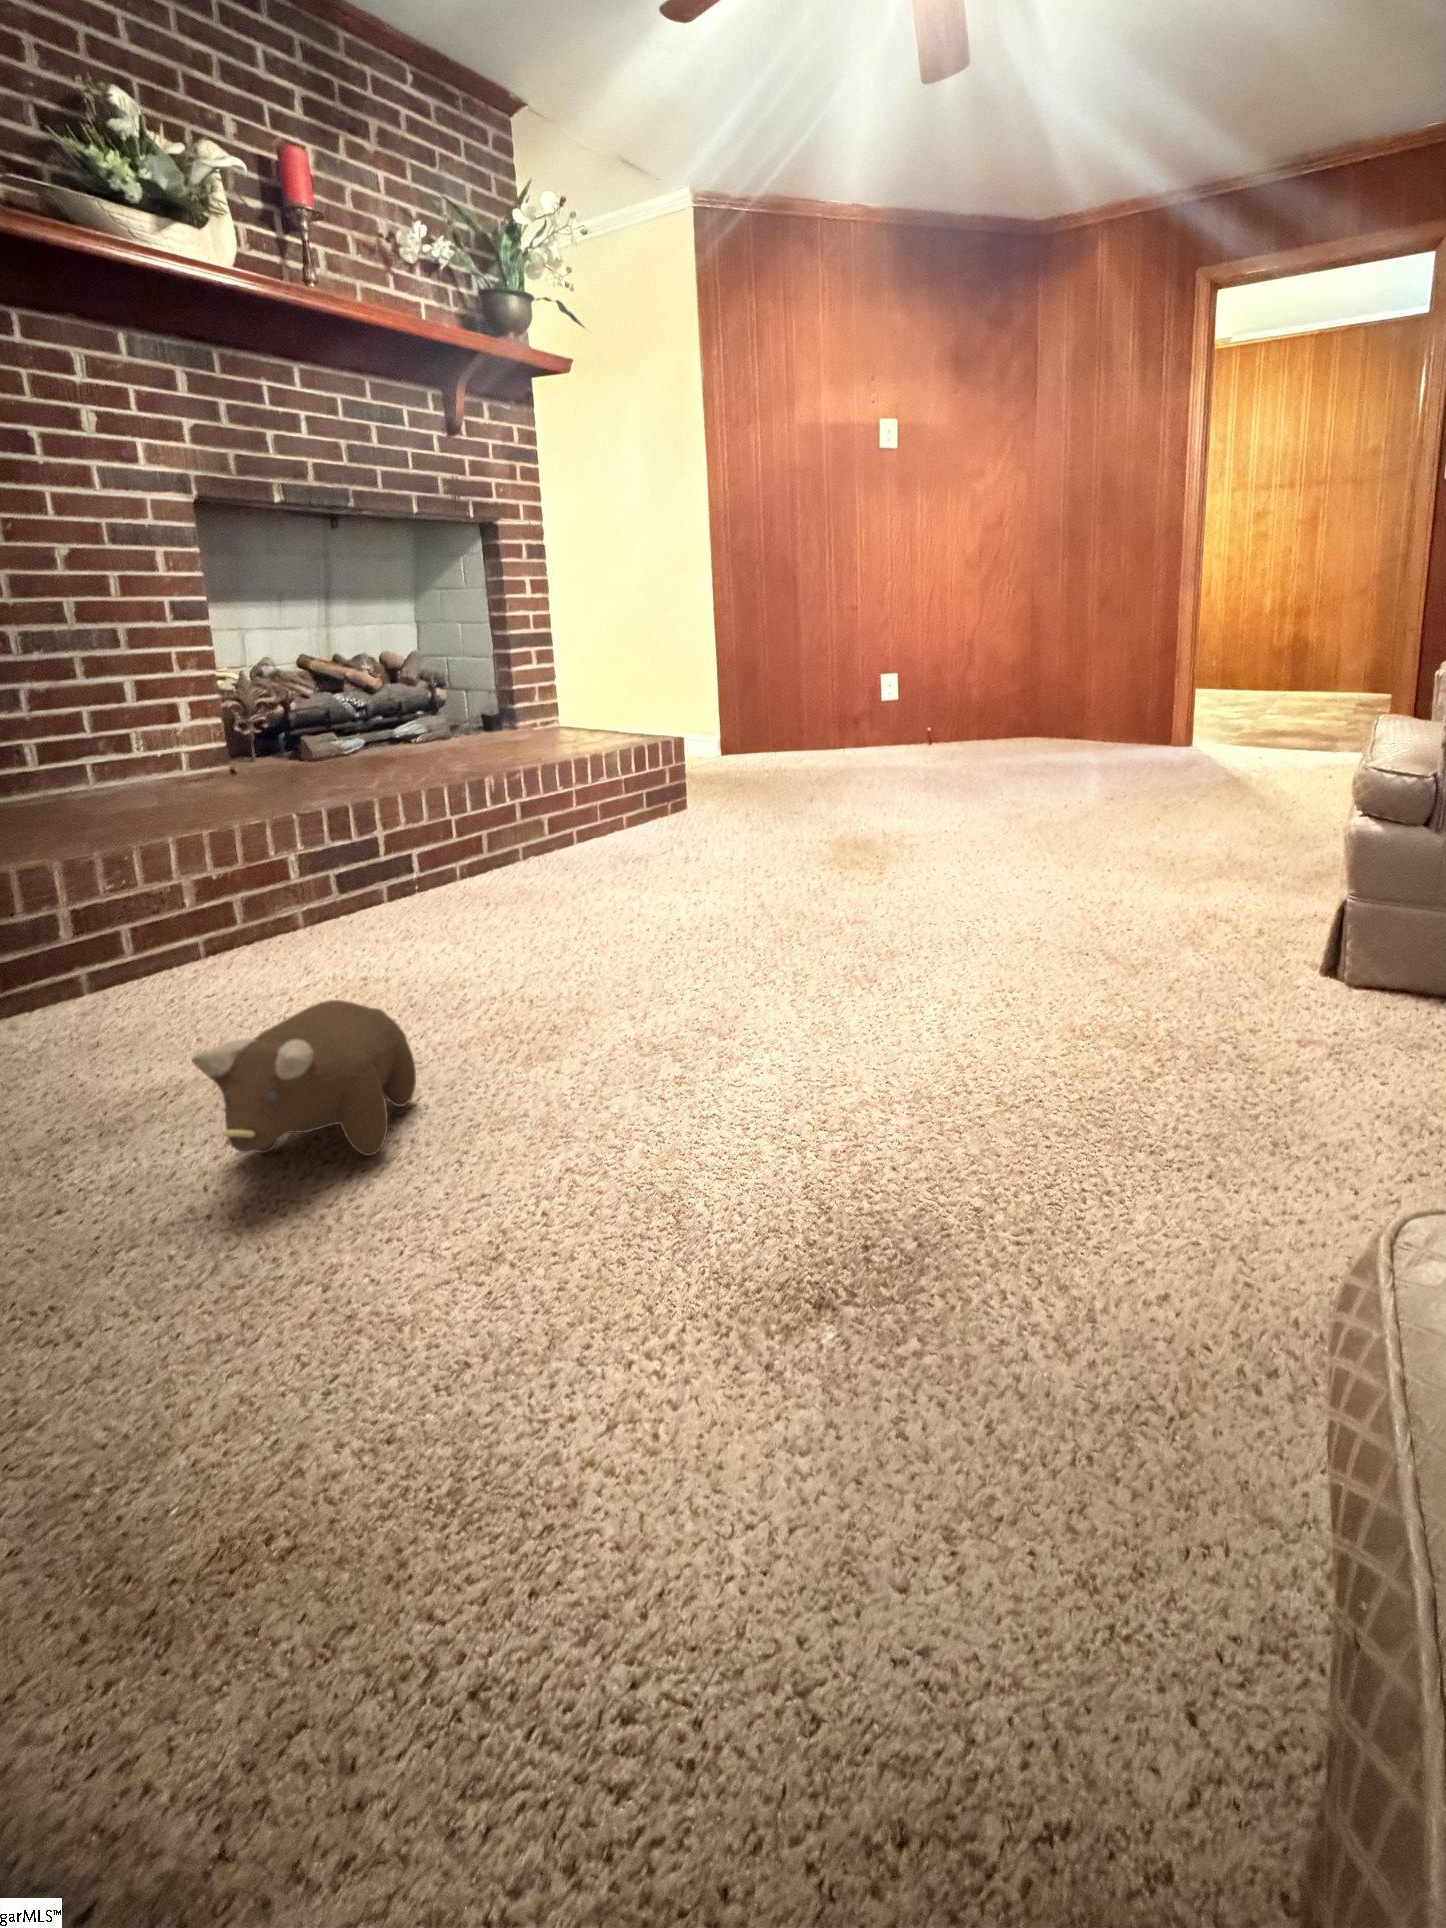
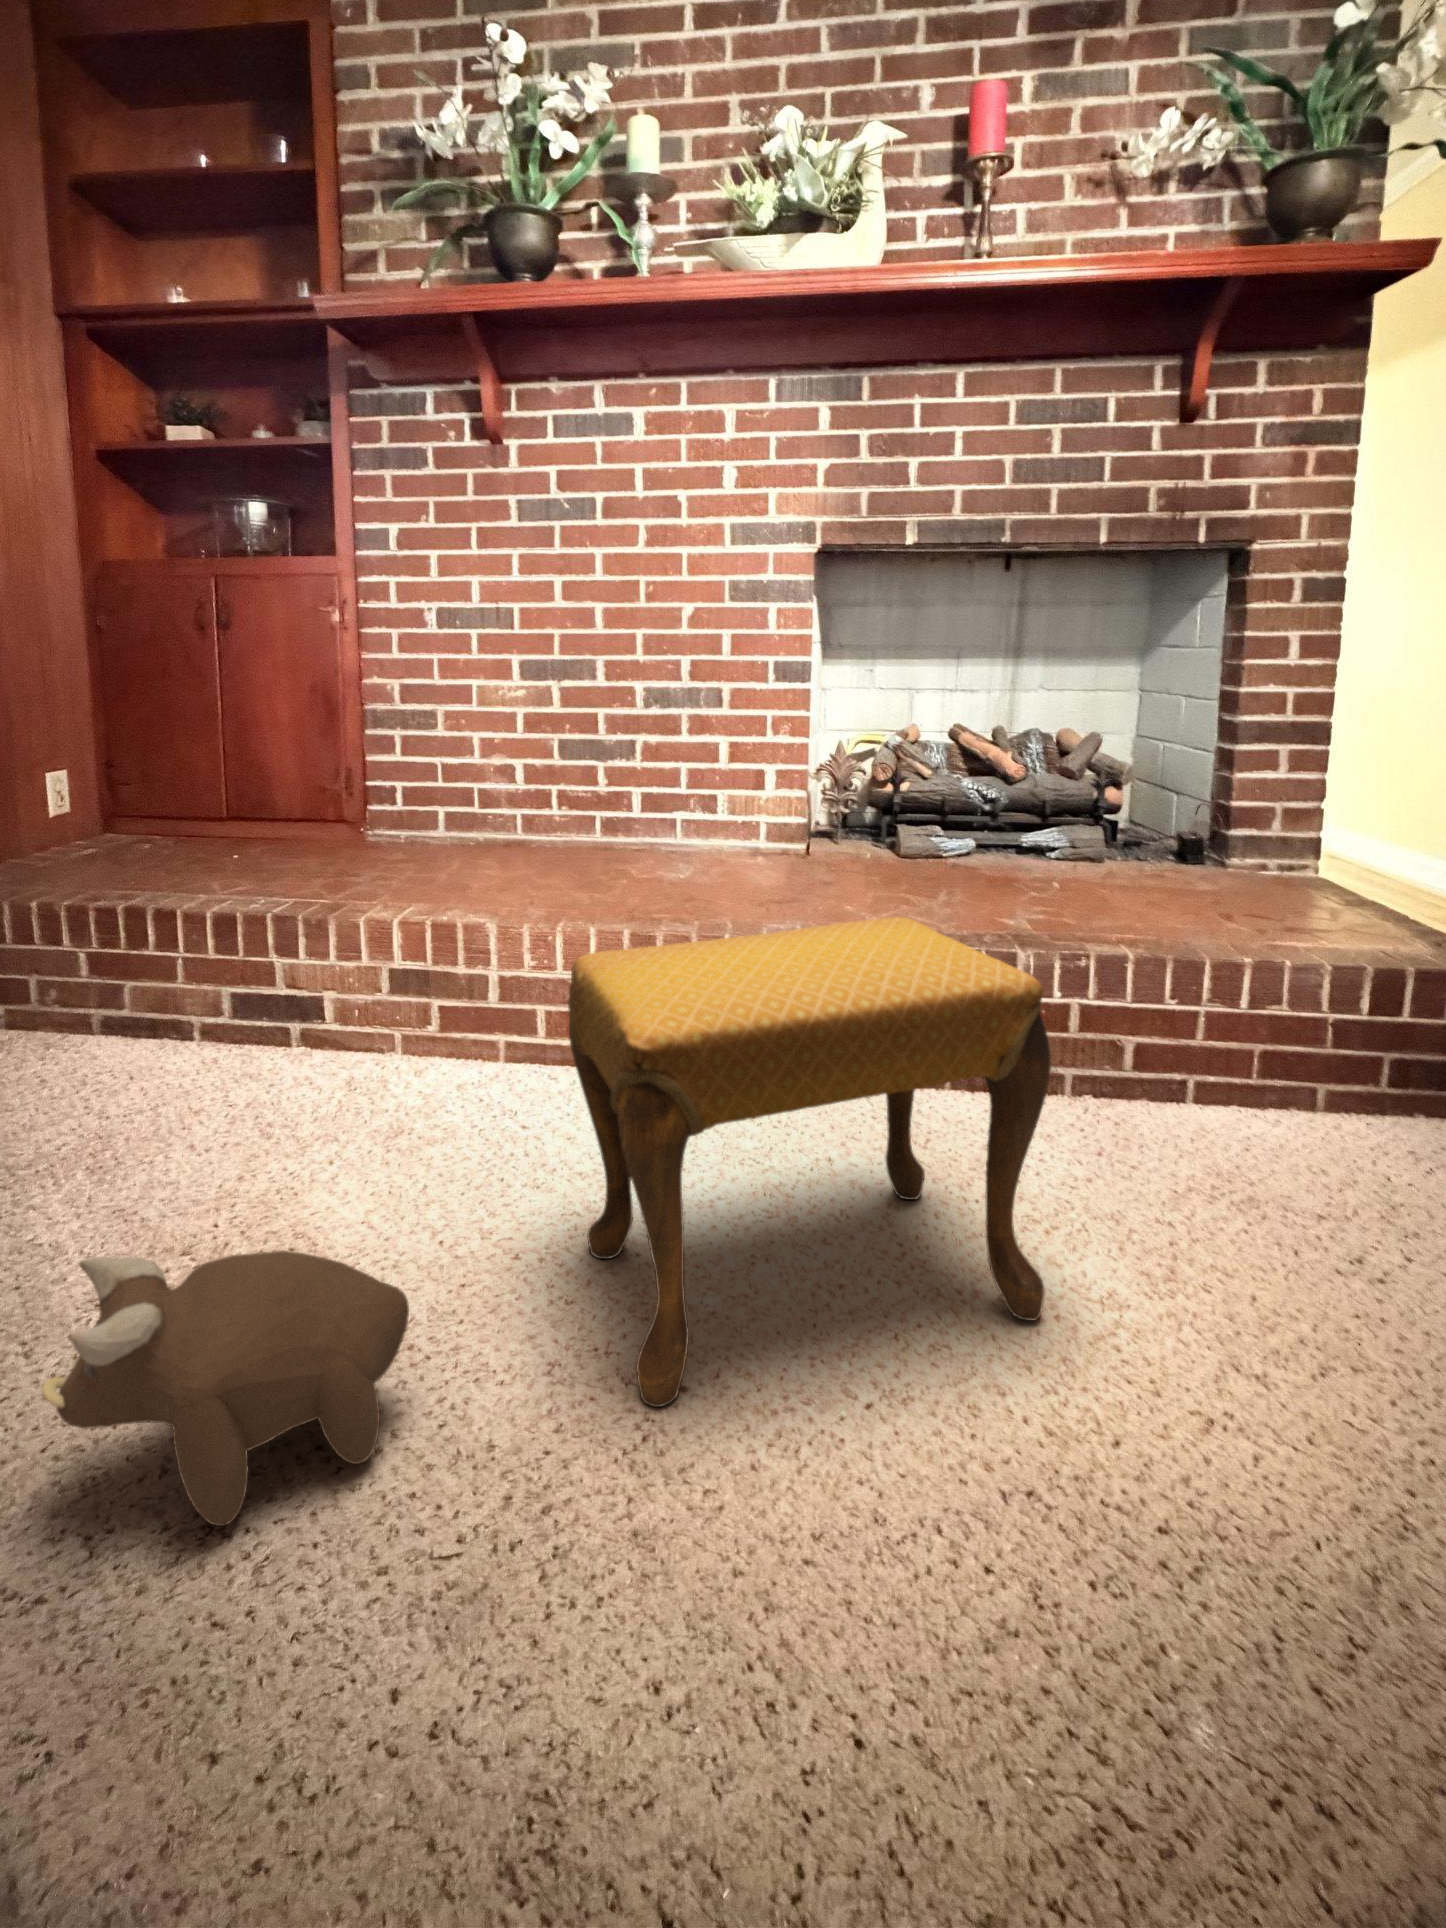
footstool: none [336,748,623,1018] -> present [568,917,1051,1407]

